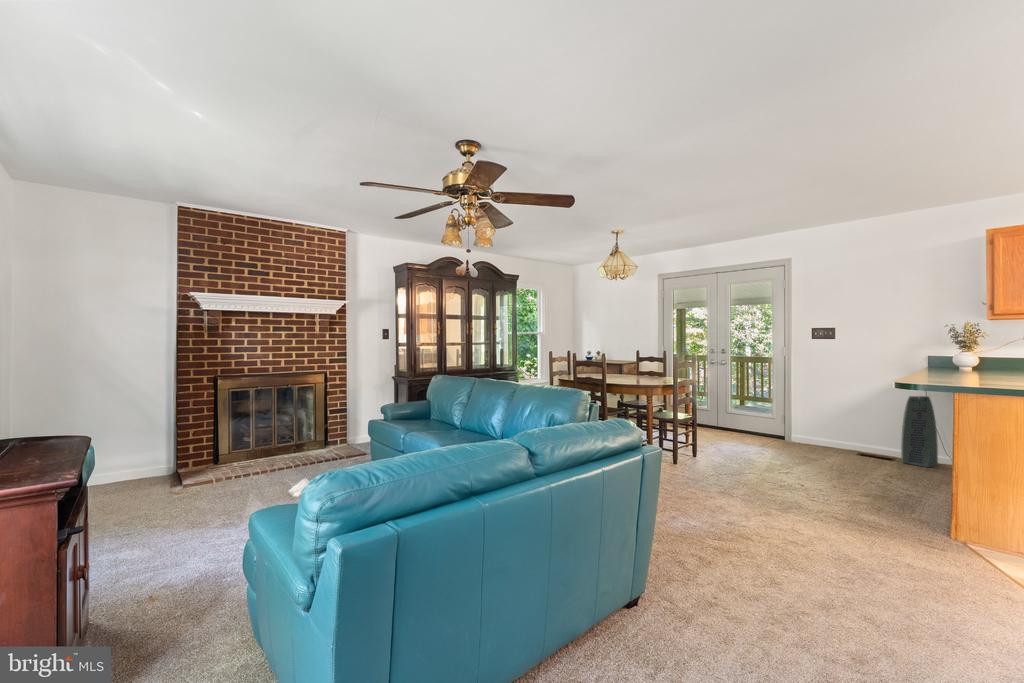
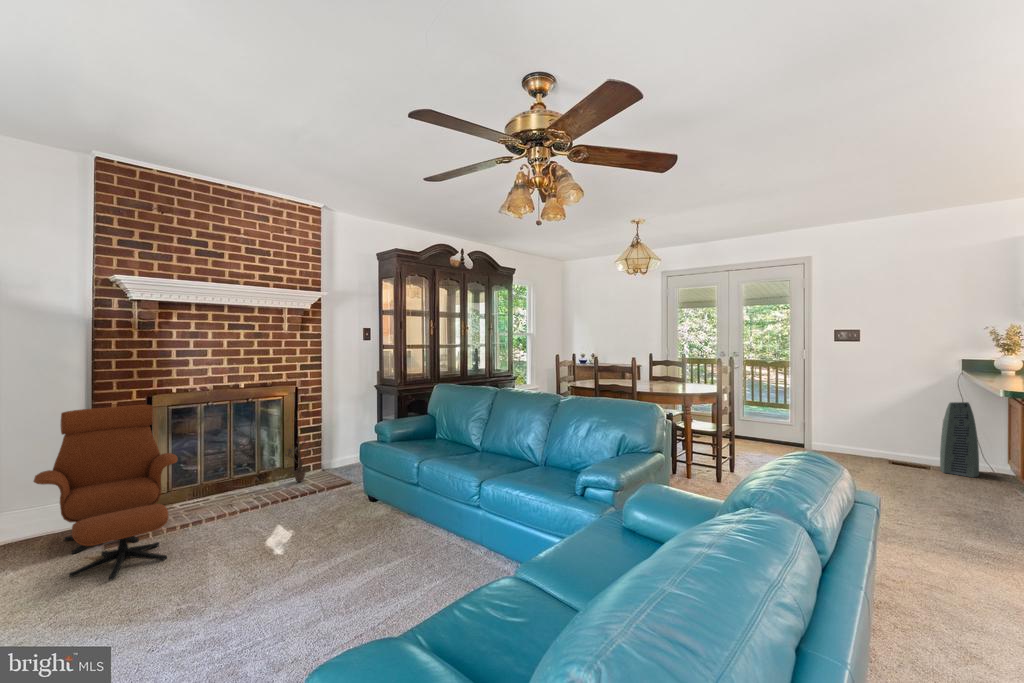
lounge chair: none [139,387,235,504] -> present [34,405,178,580]
decorative plant: none [311,418,339,453] -> present [279,439,314,483]

